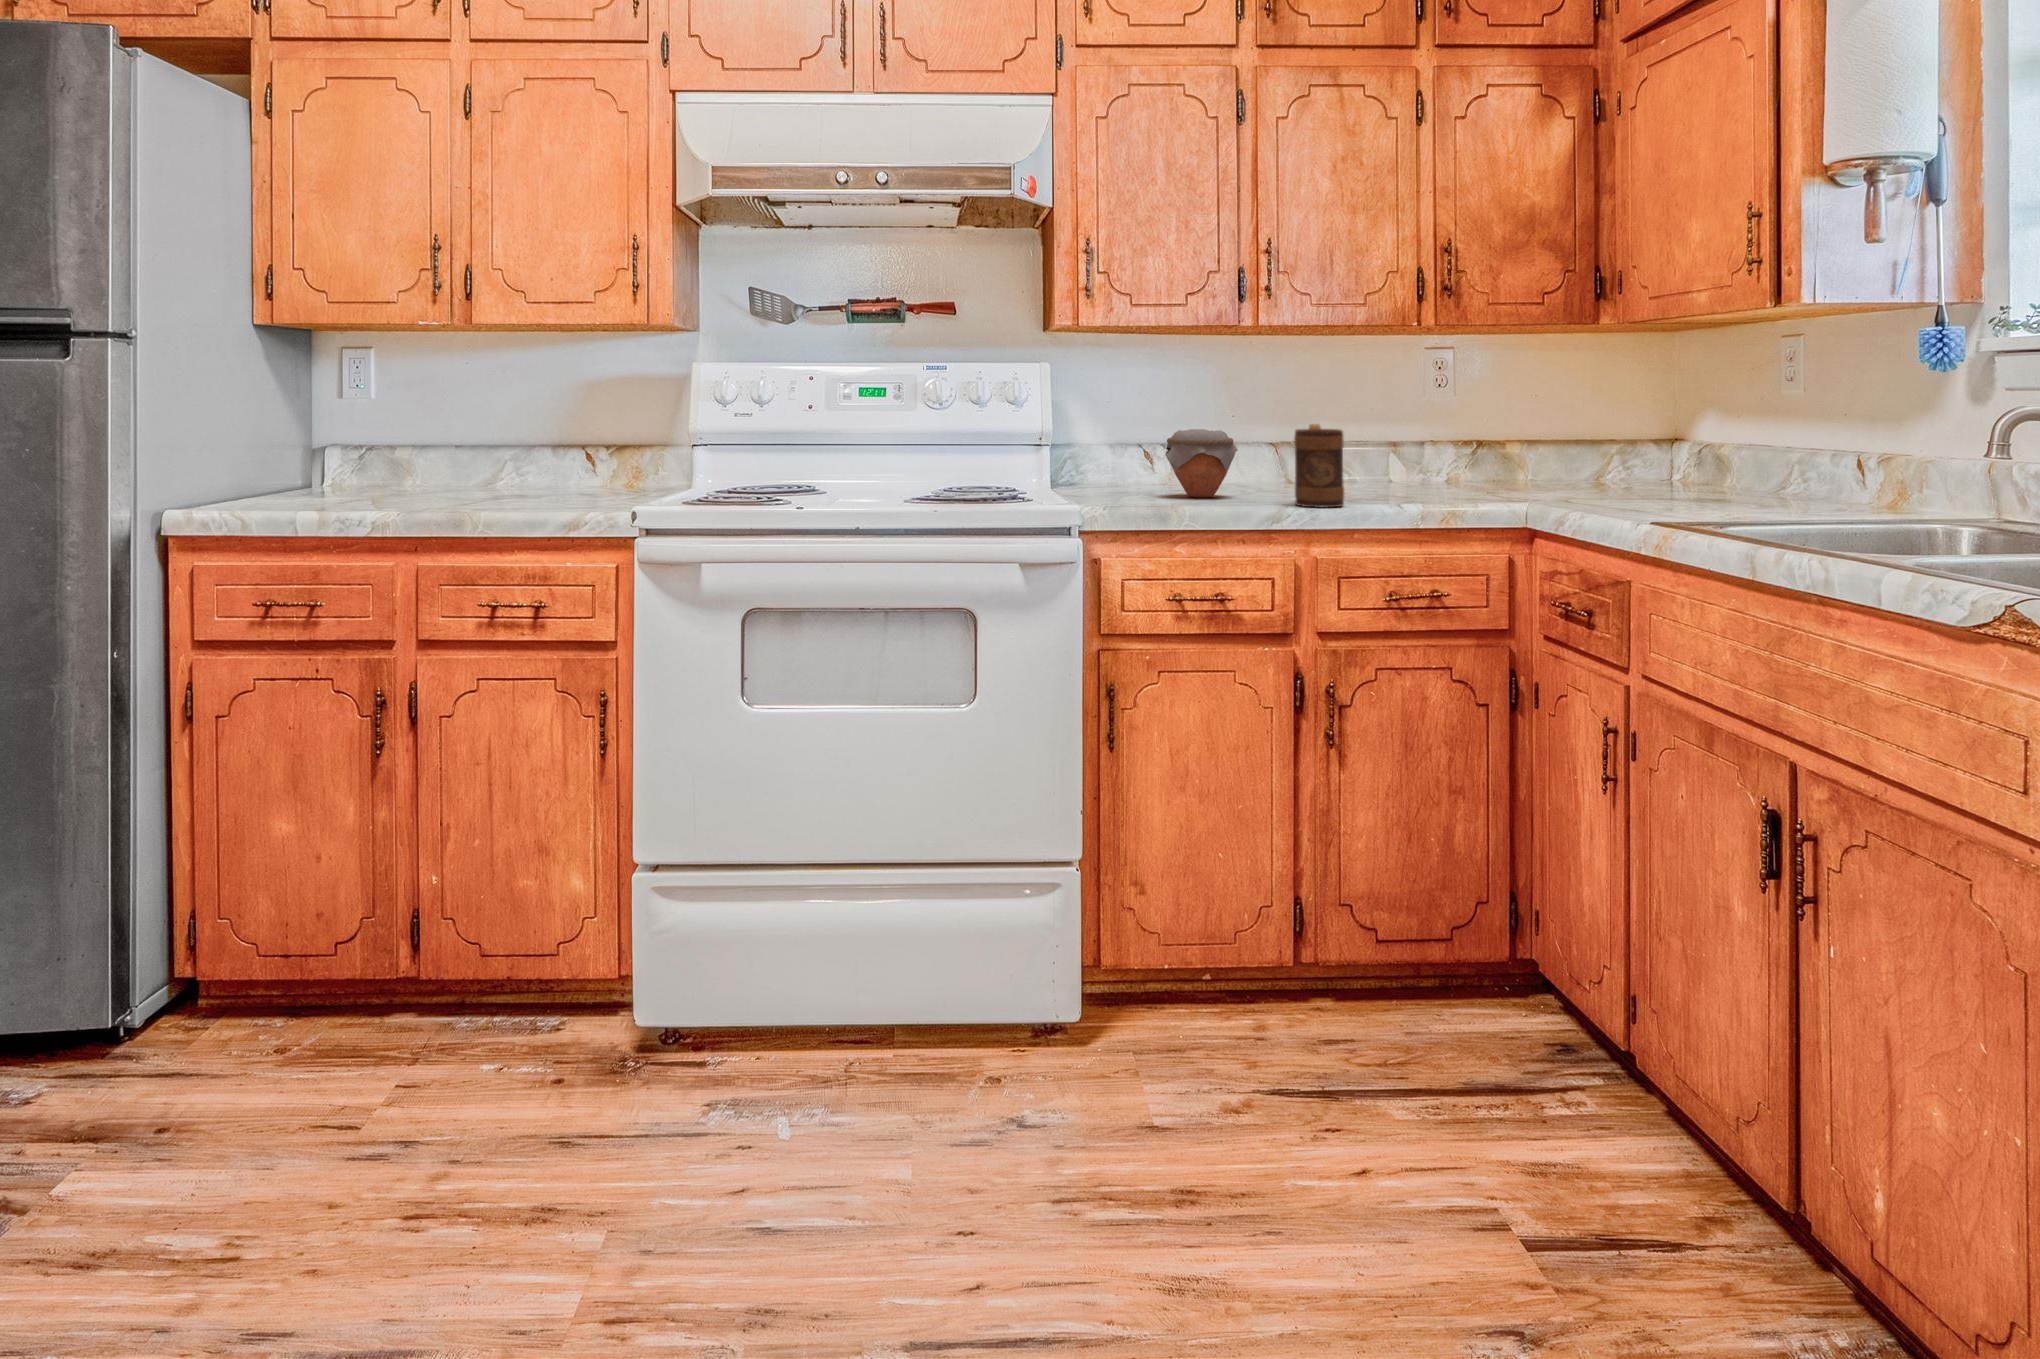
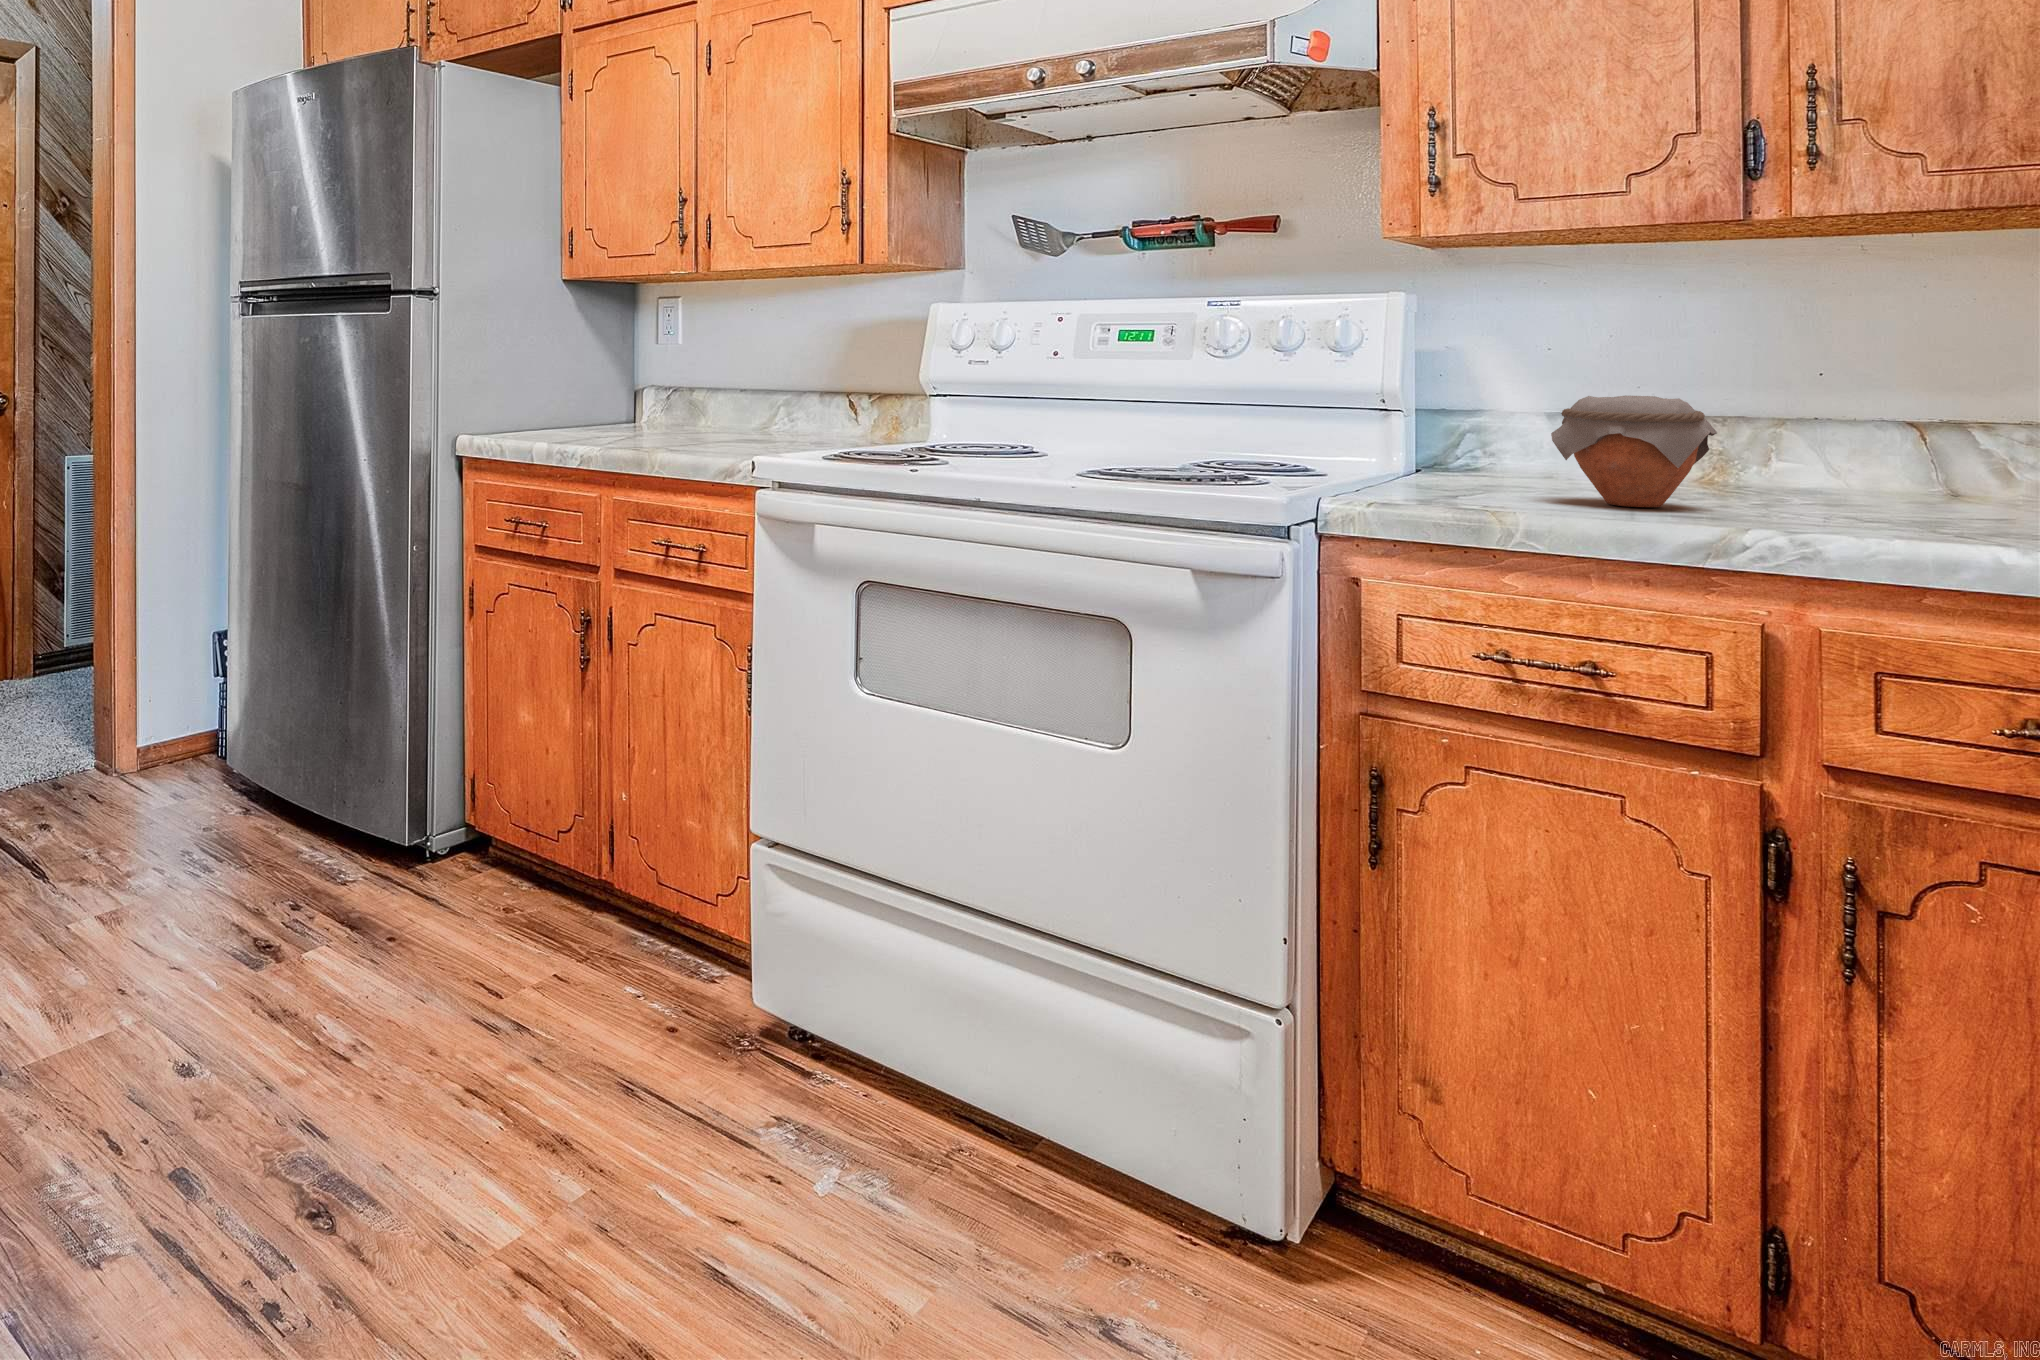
mug: present [1294,424,1344,507] -> none [1788,391,1916,545]

